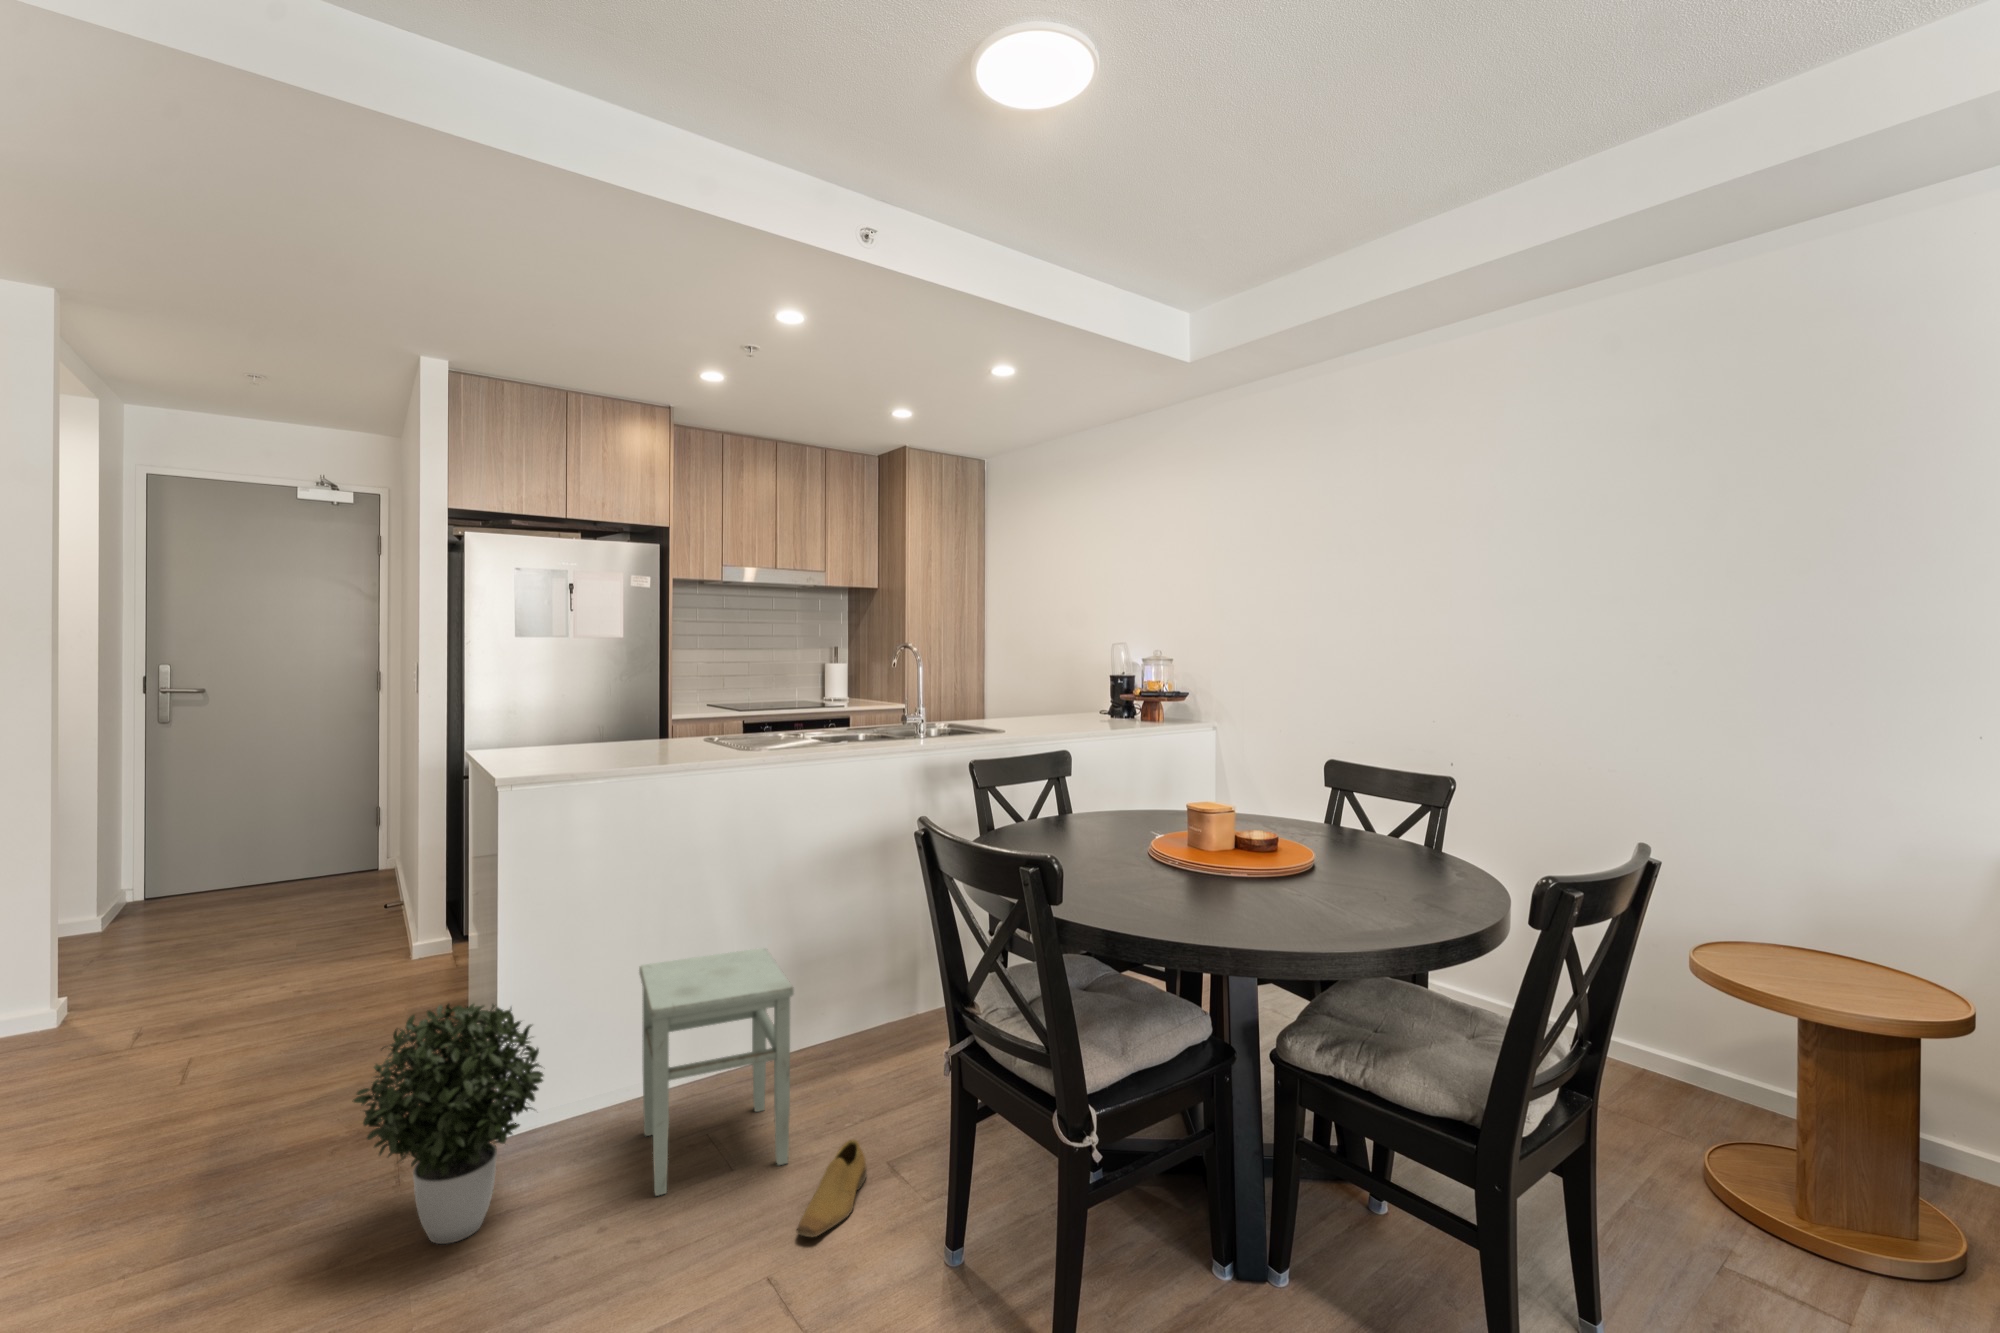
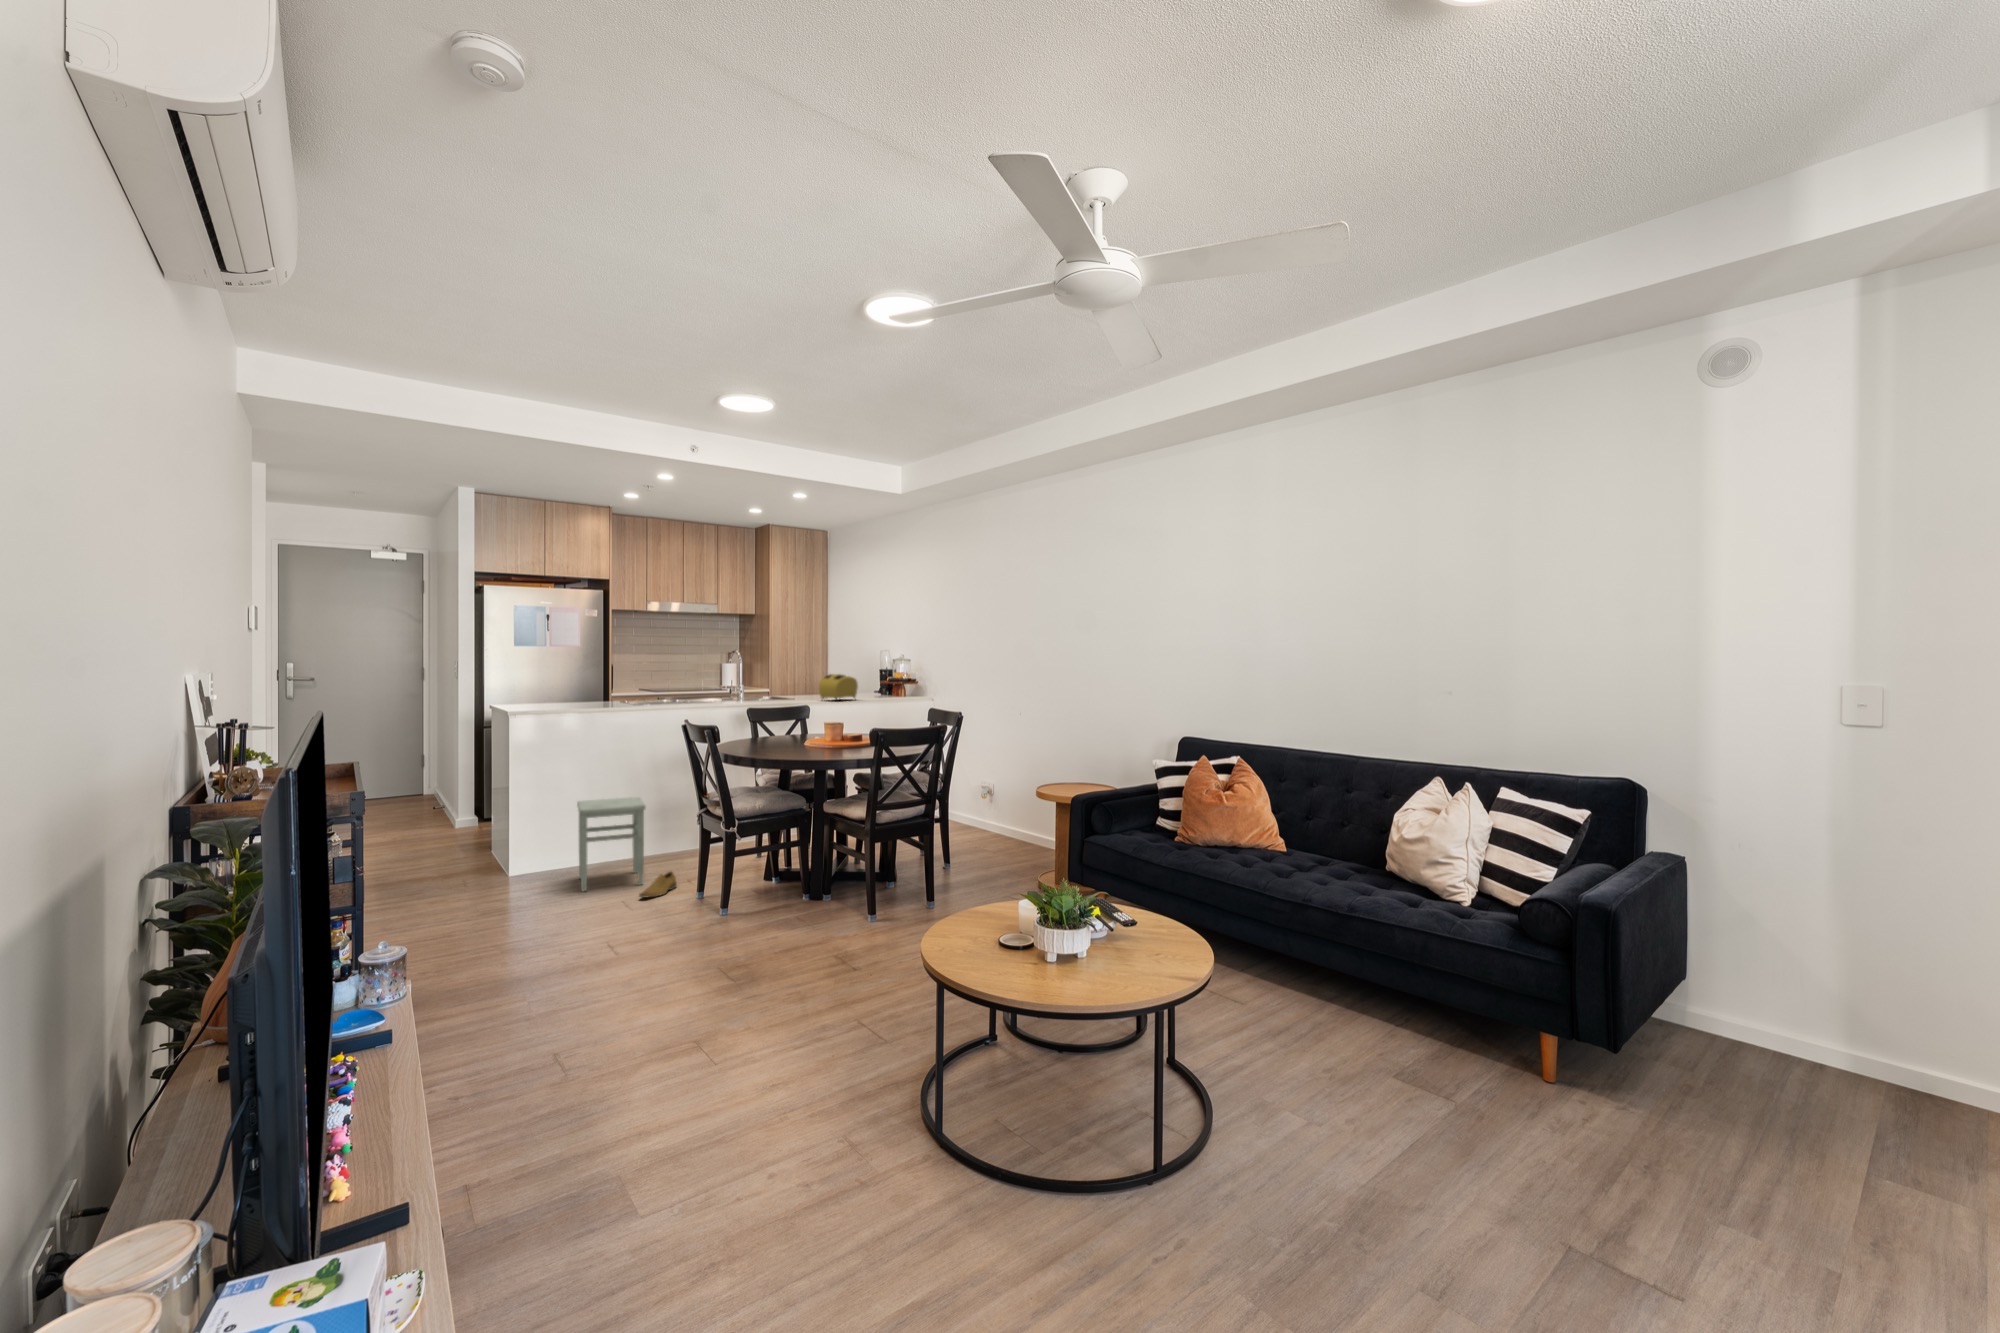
toaster: none [1049,684,1110,734] -> present [819,674,858,699]
potted plant: present [353,1004,544,1244] -> none [454,805,533,901]

